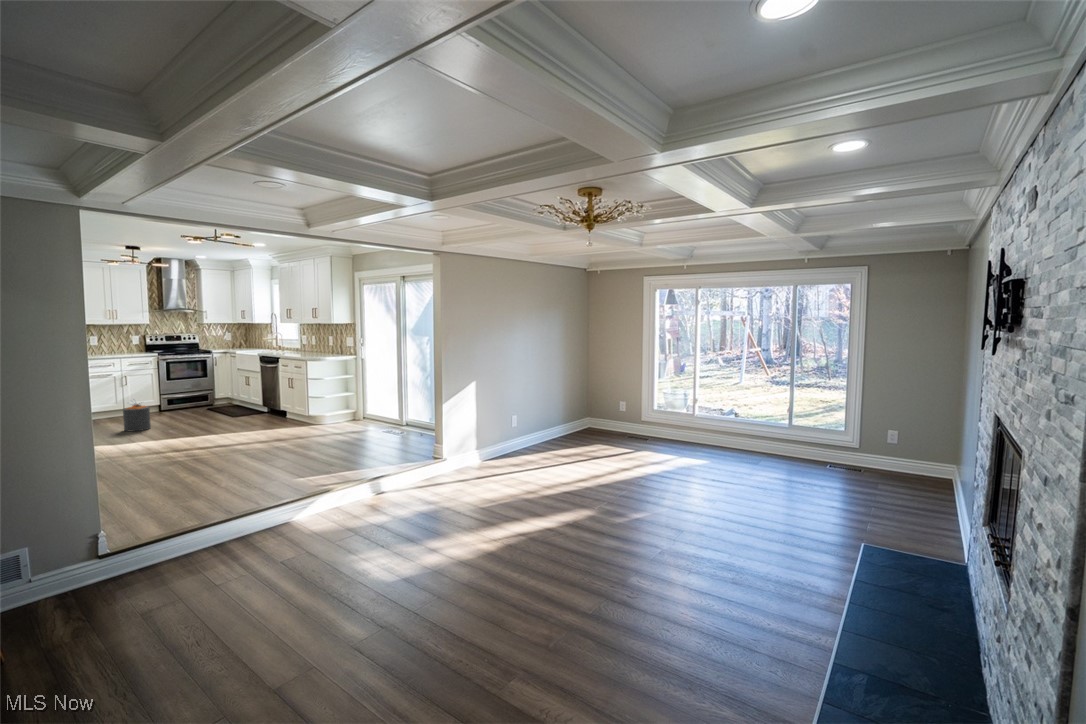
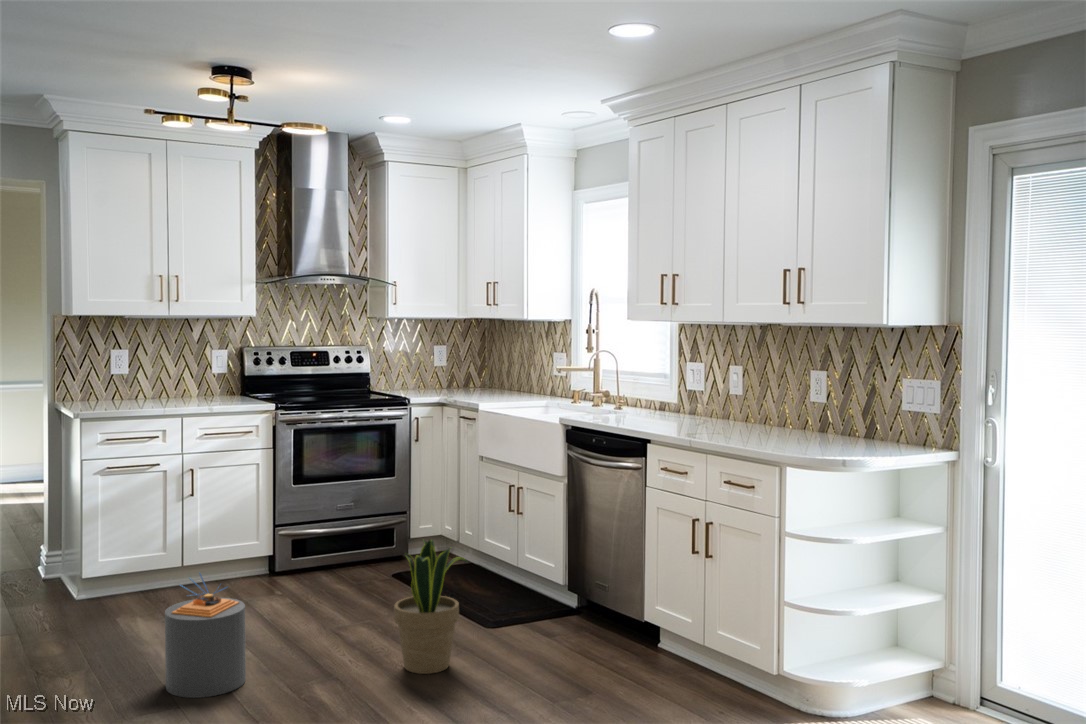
potted plant: none [199,386,223,424] -> present [394,540,467,674]

